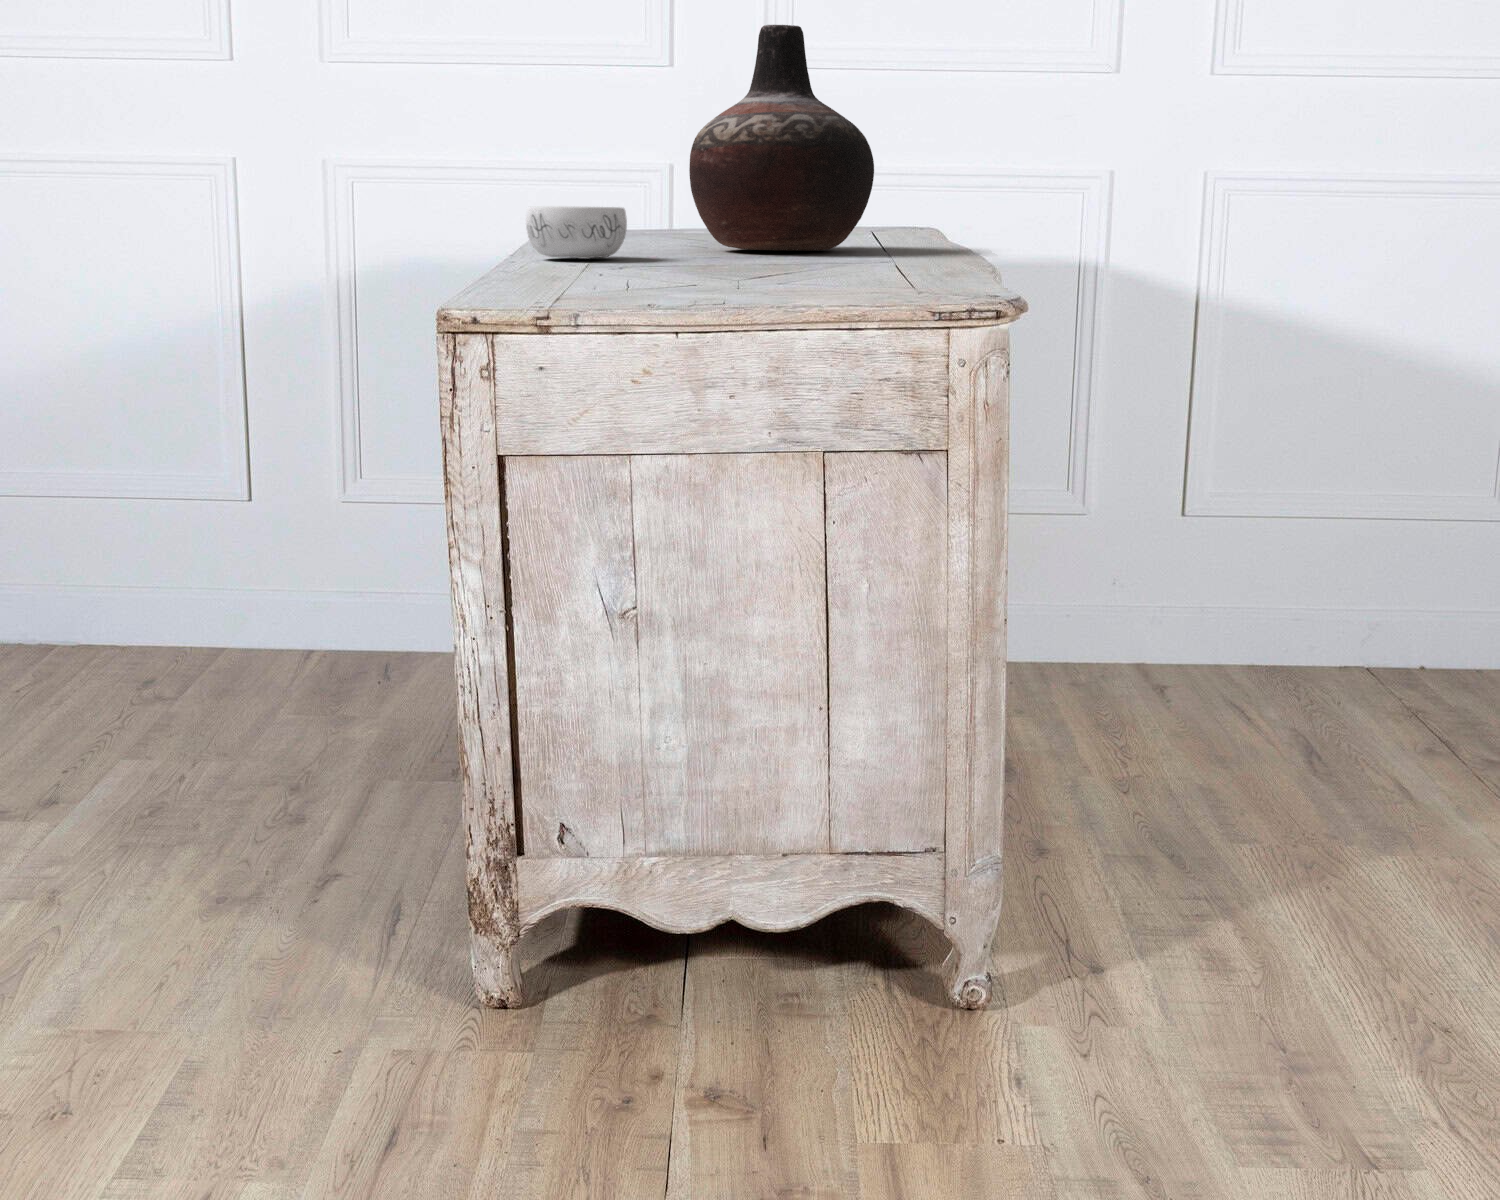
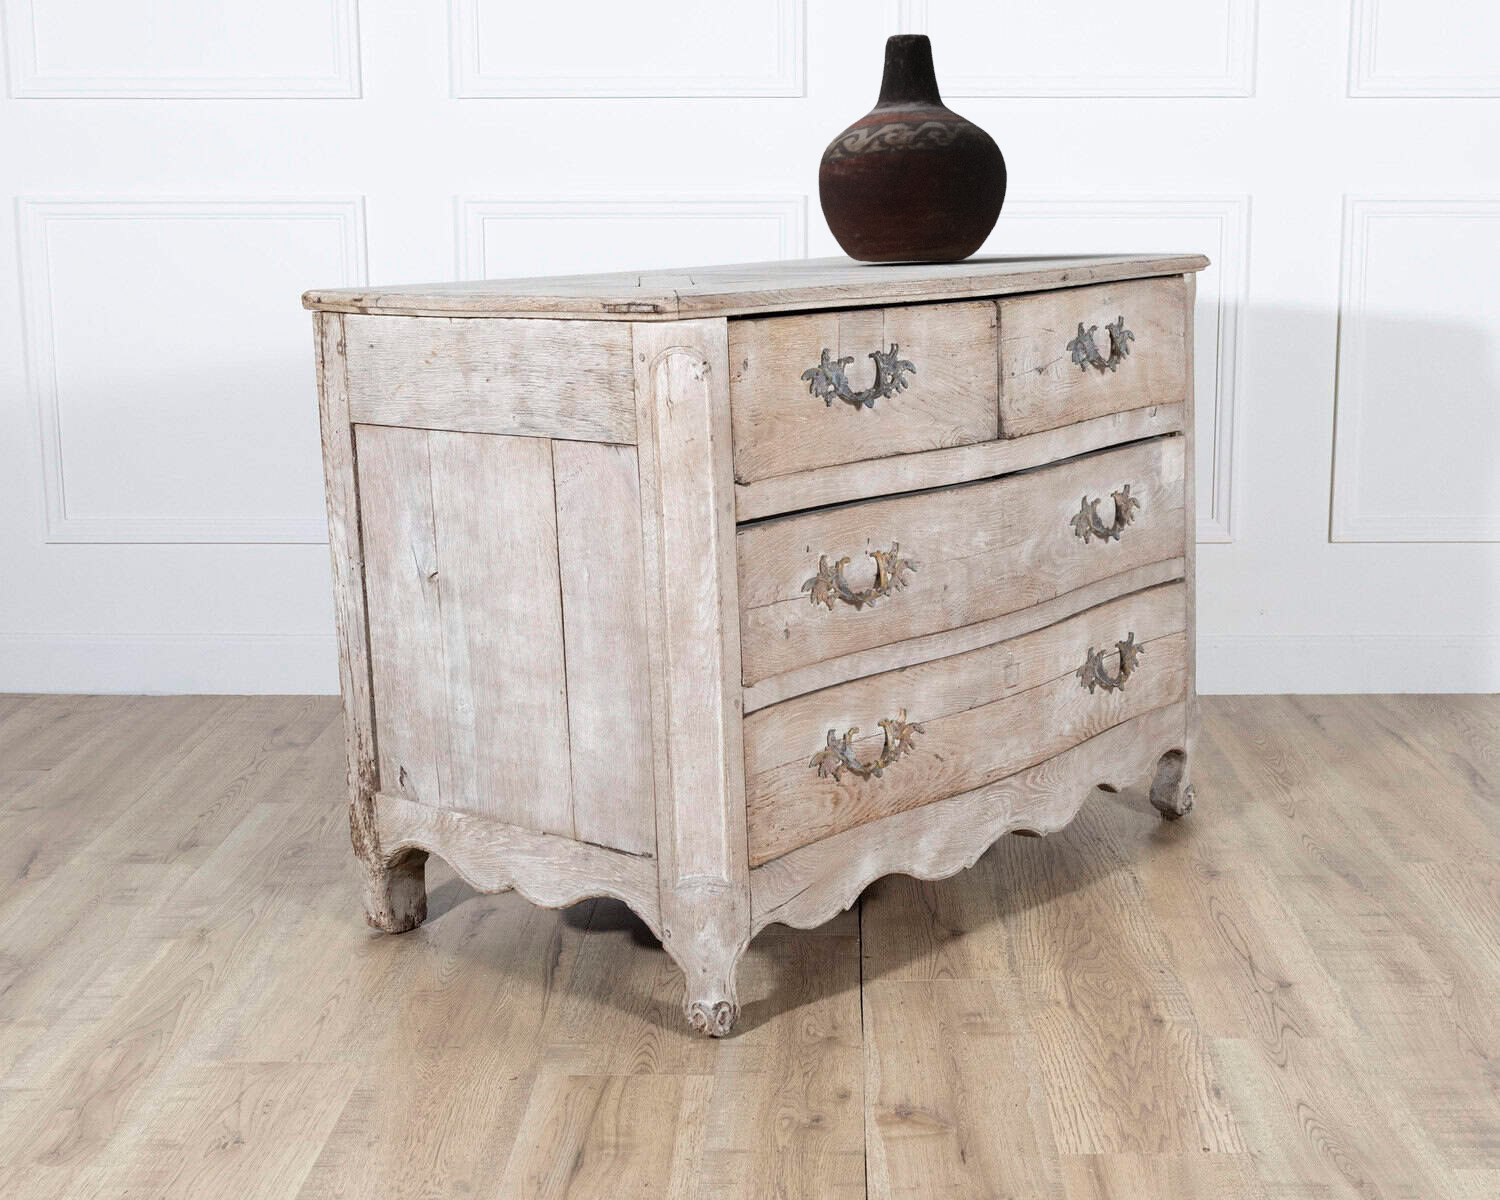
decorative bowl: present [526,206,627,259] -> none [661,220,763,274]

